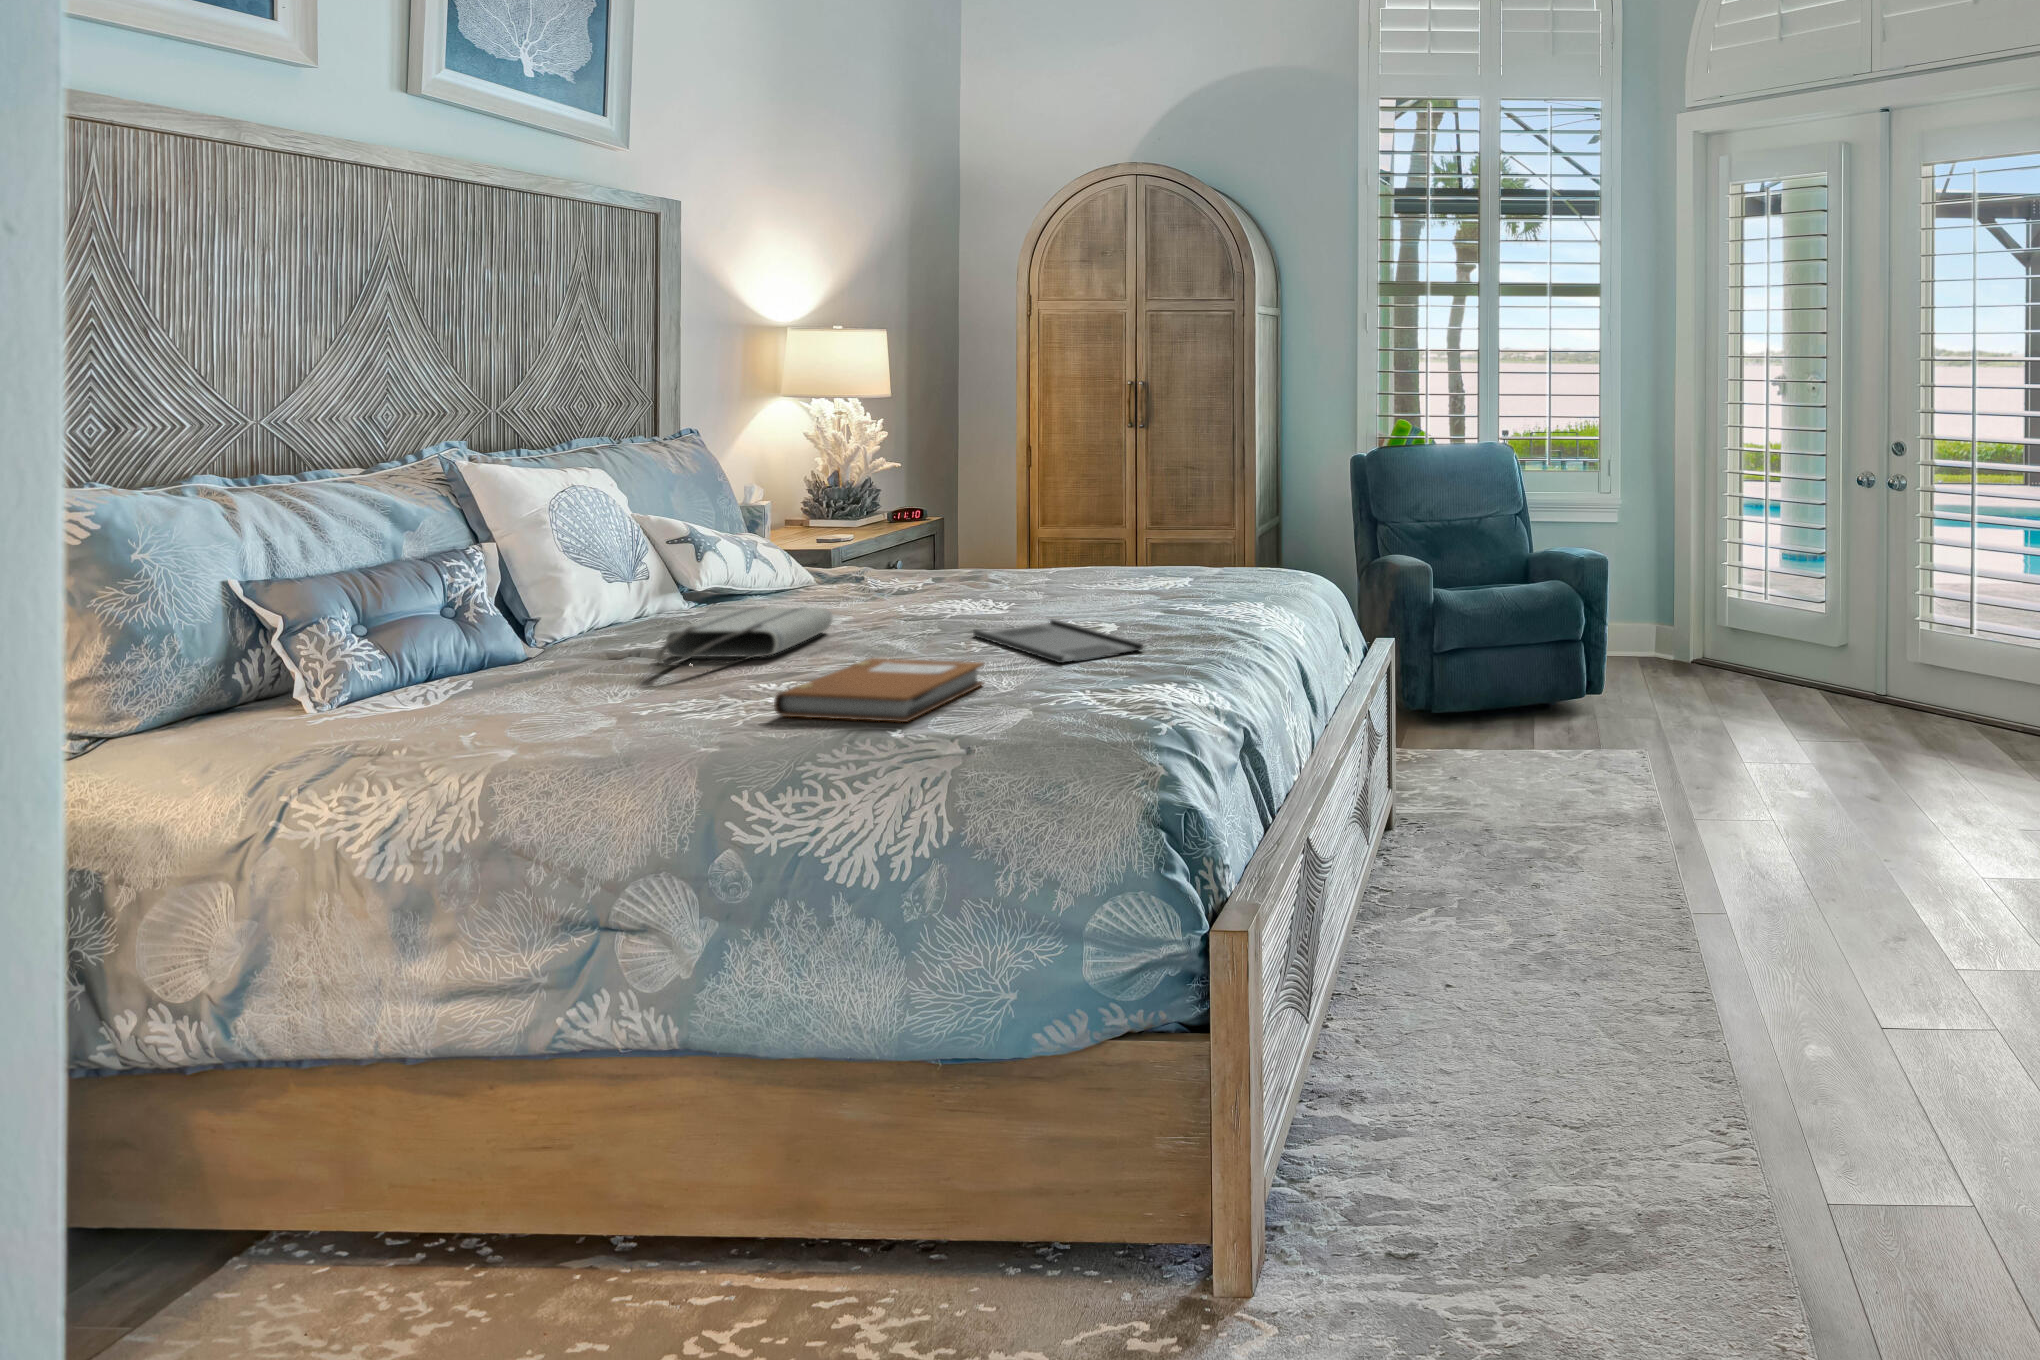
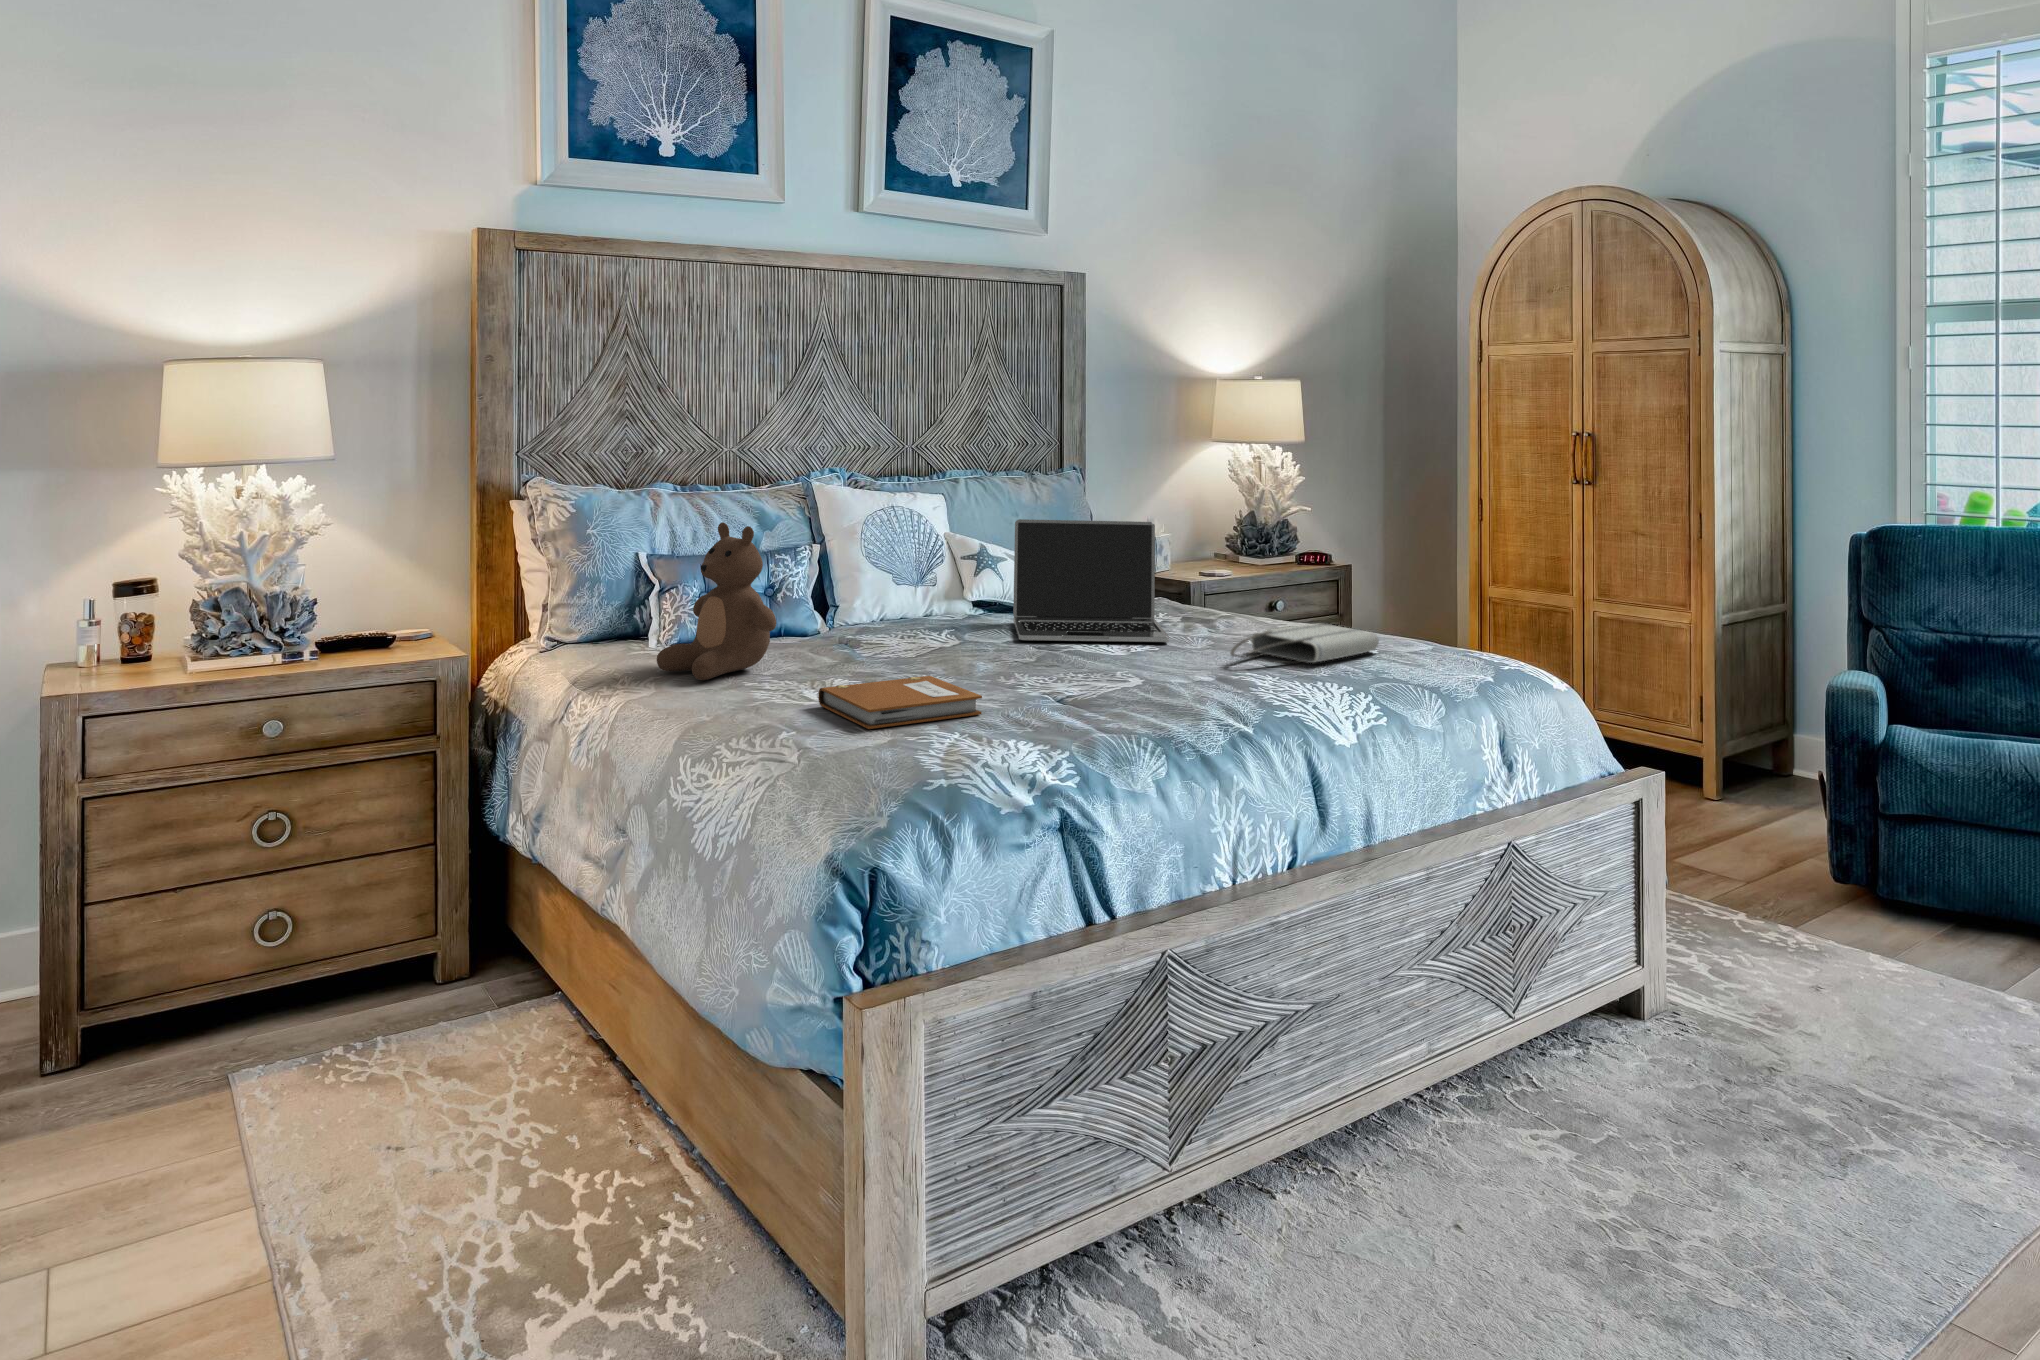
laptop: none [749,473,982,620] -> present [1013,519,1169,642]
teddy bear: none [419,504,624,731] -> present [657,522,776,680]
tote bag: present [656,607,832,666] -> present [1230,623,1379,663]
tray: present [973,619,1143,663] -> none [1069,669,1154,714]

